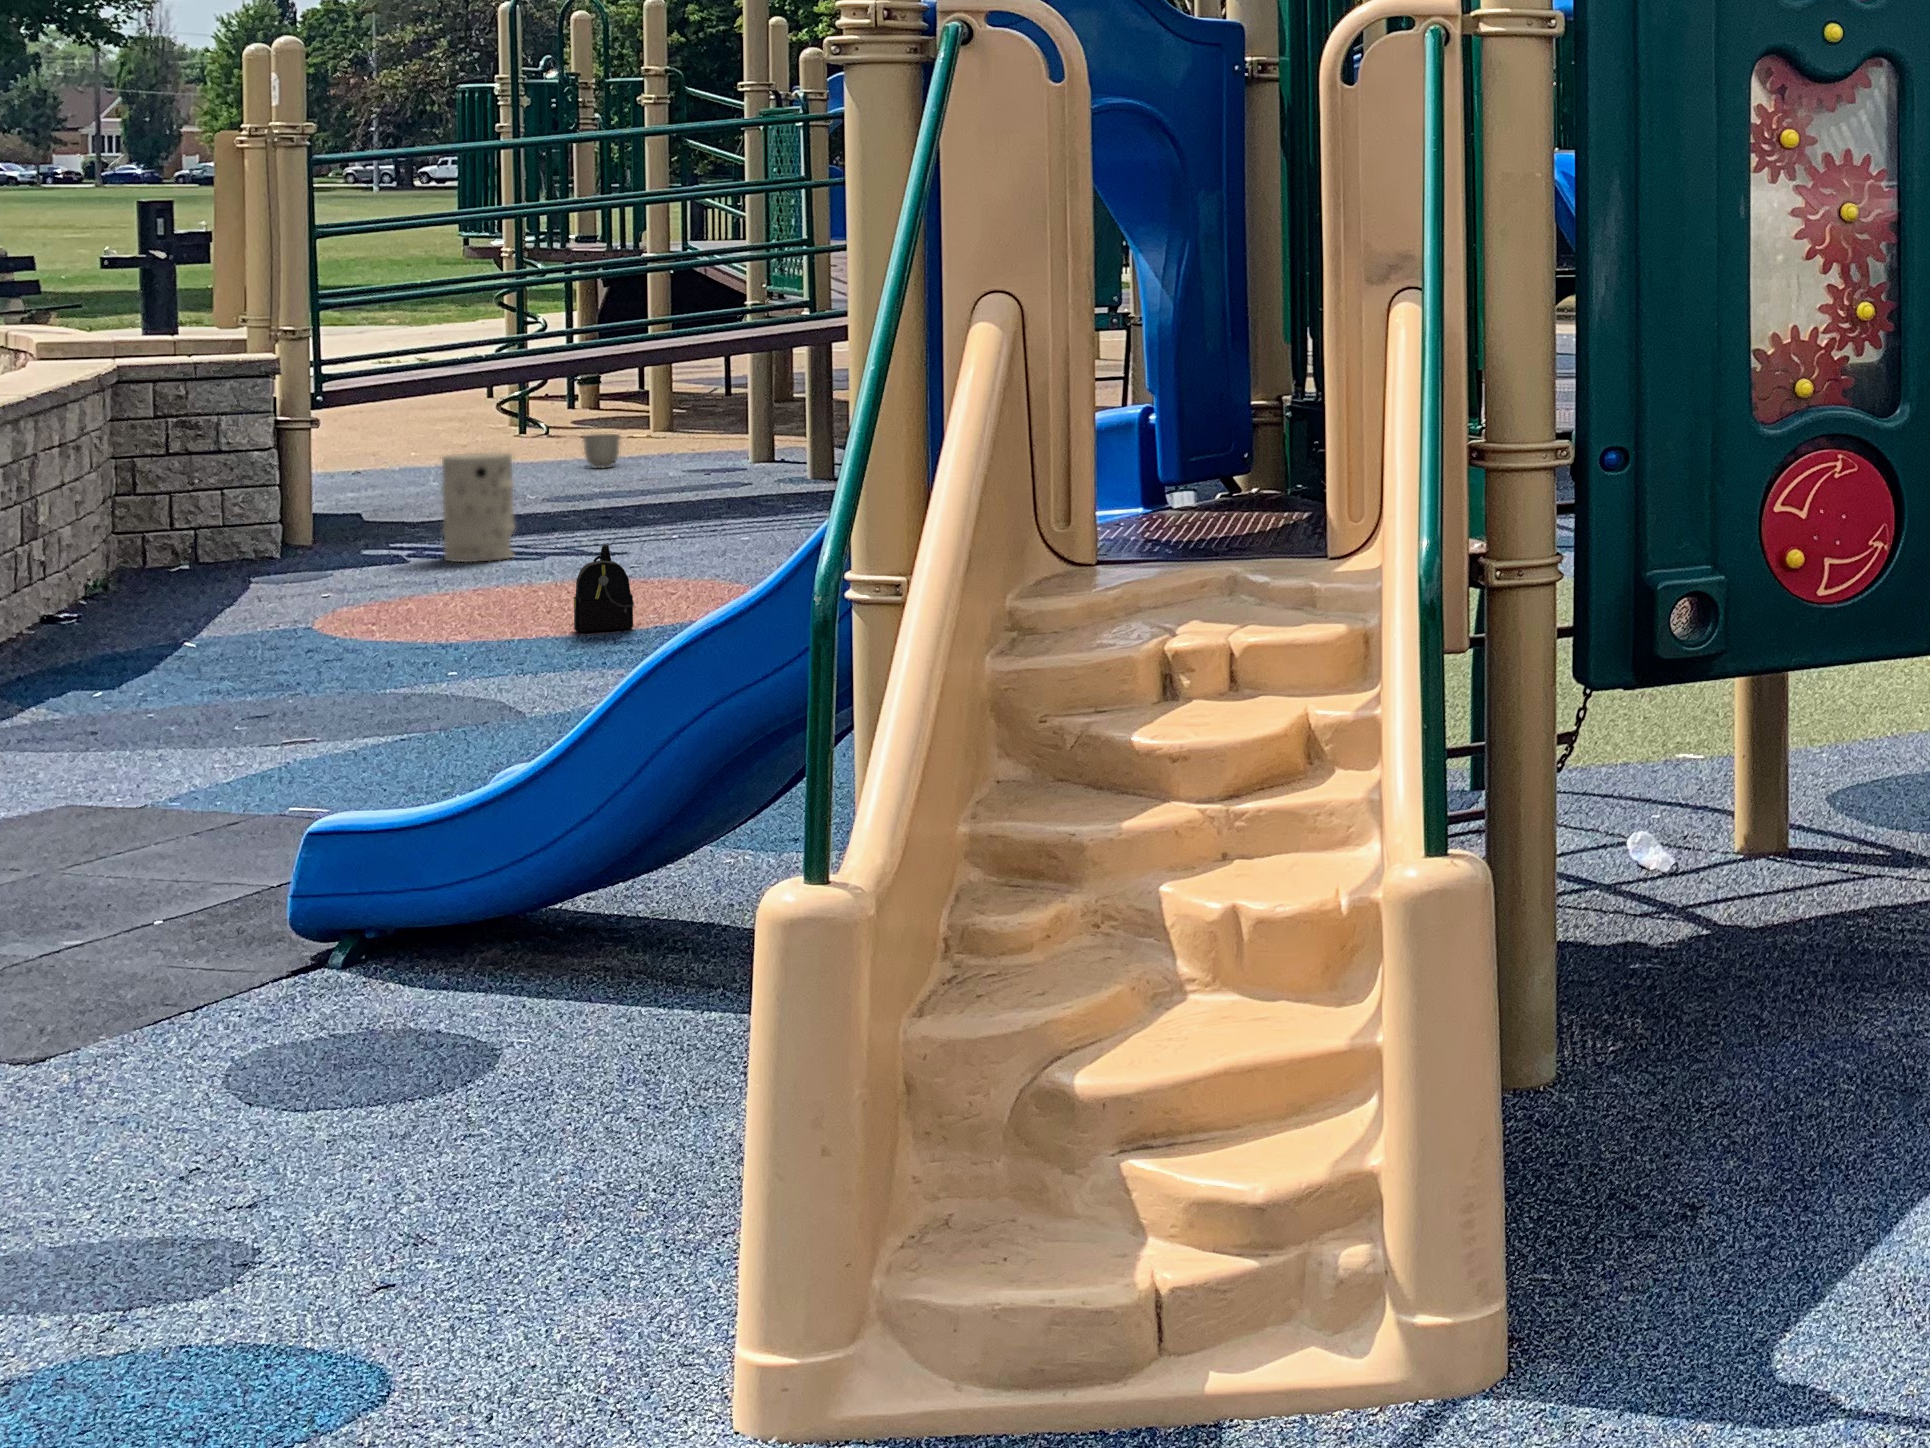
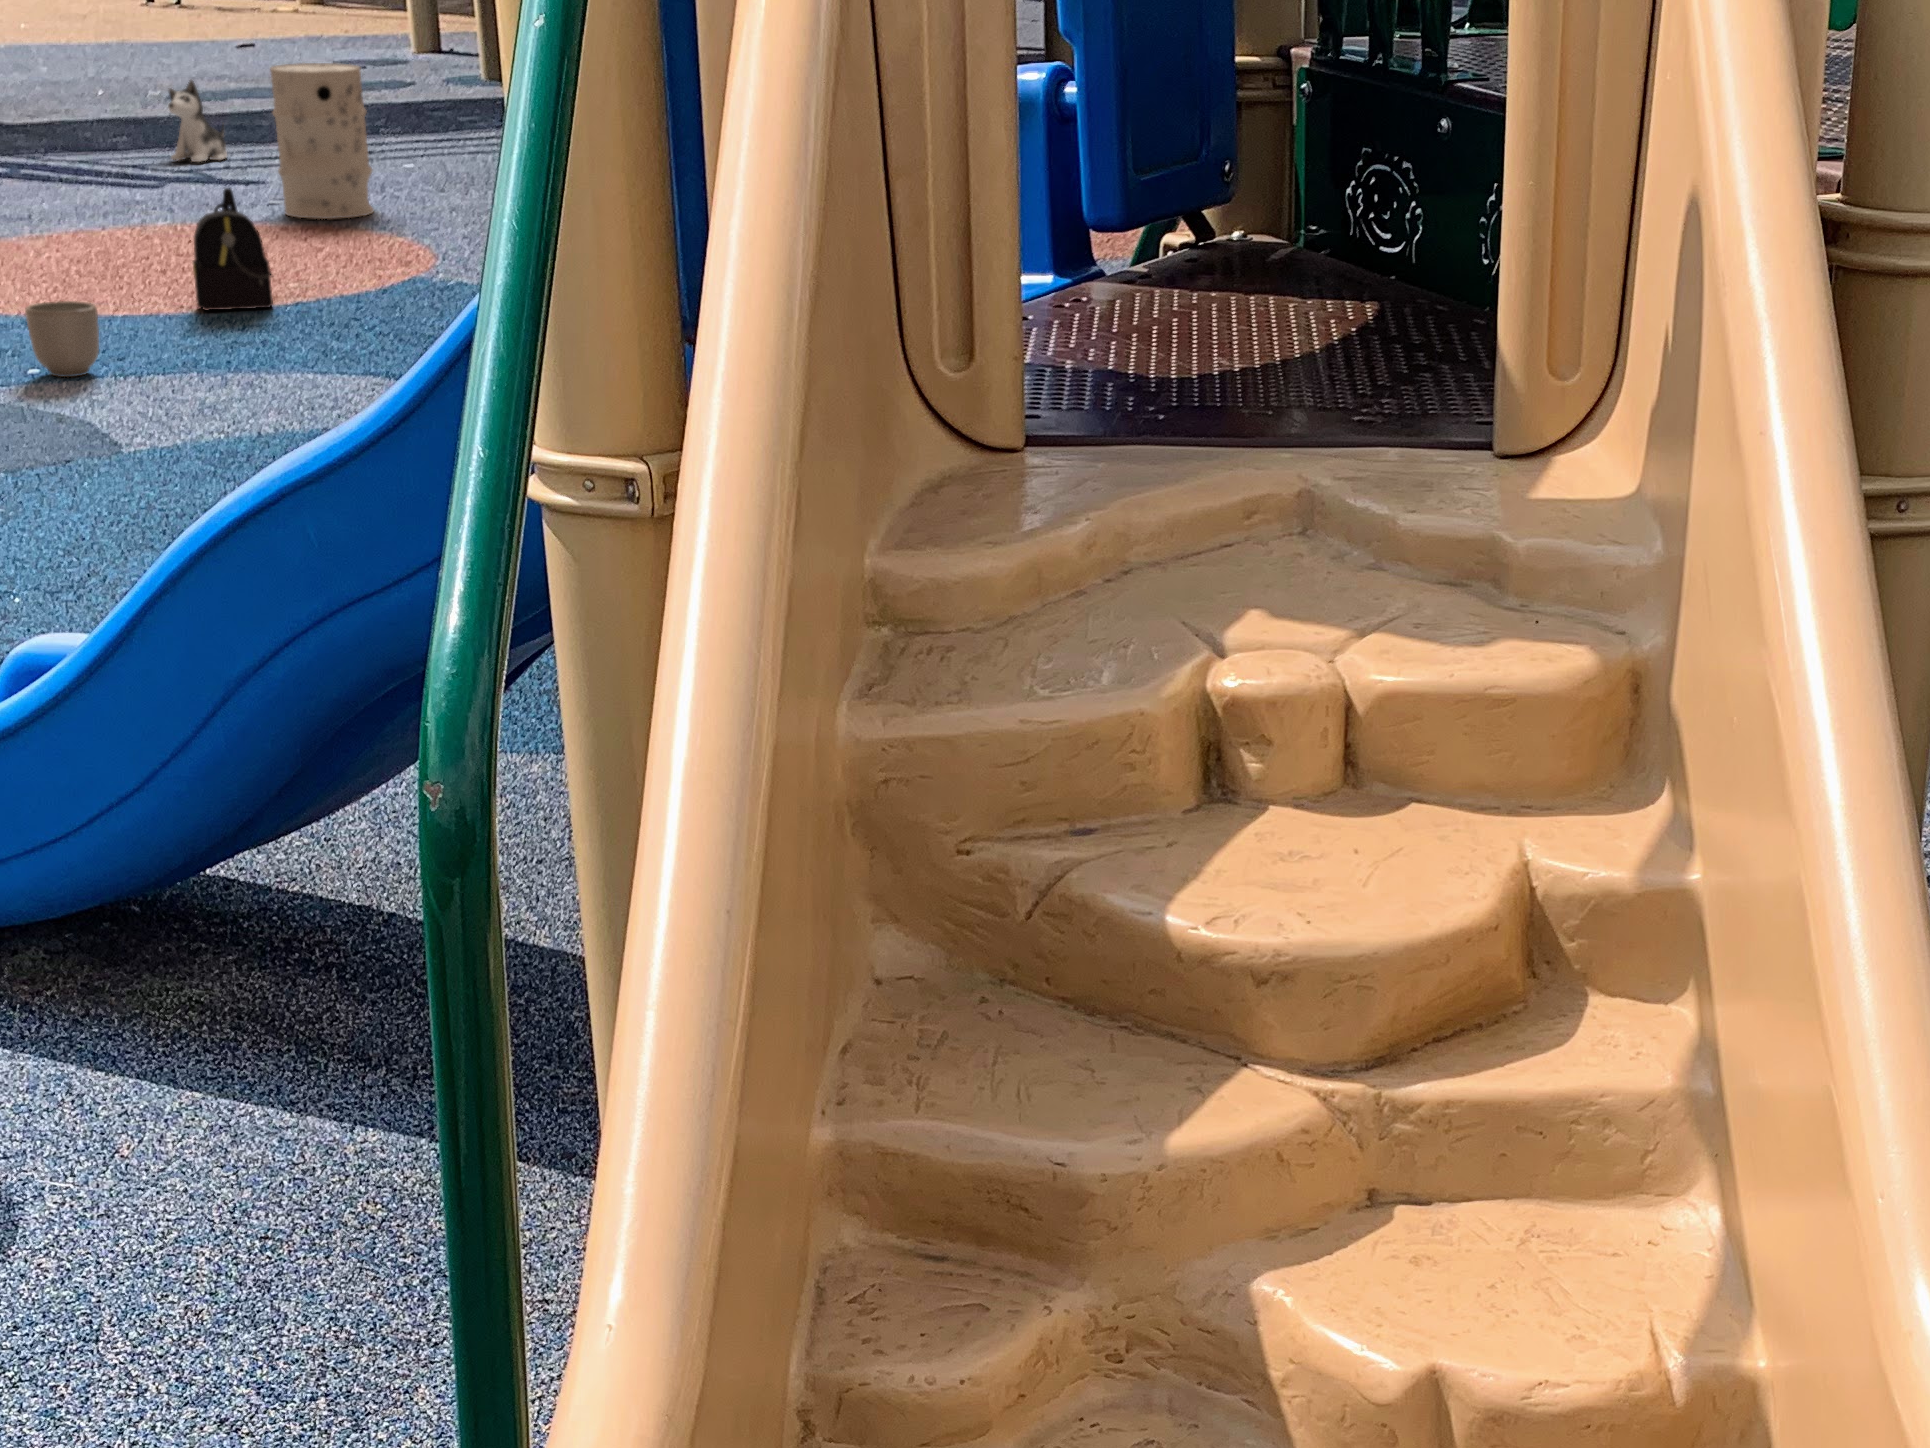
planter: present [583,434,619,469] -> present [25,301,99,377]
trash can: present [442,453,515,562] -> present [270,63,373,219]
plush toy: none [547,480,593,541] -> present [168,80,227,162]

